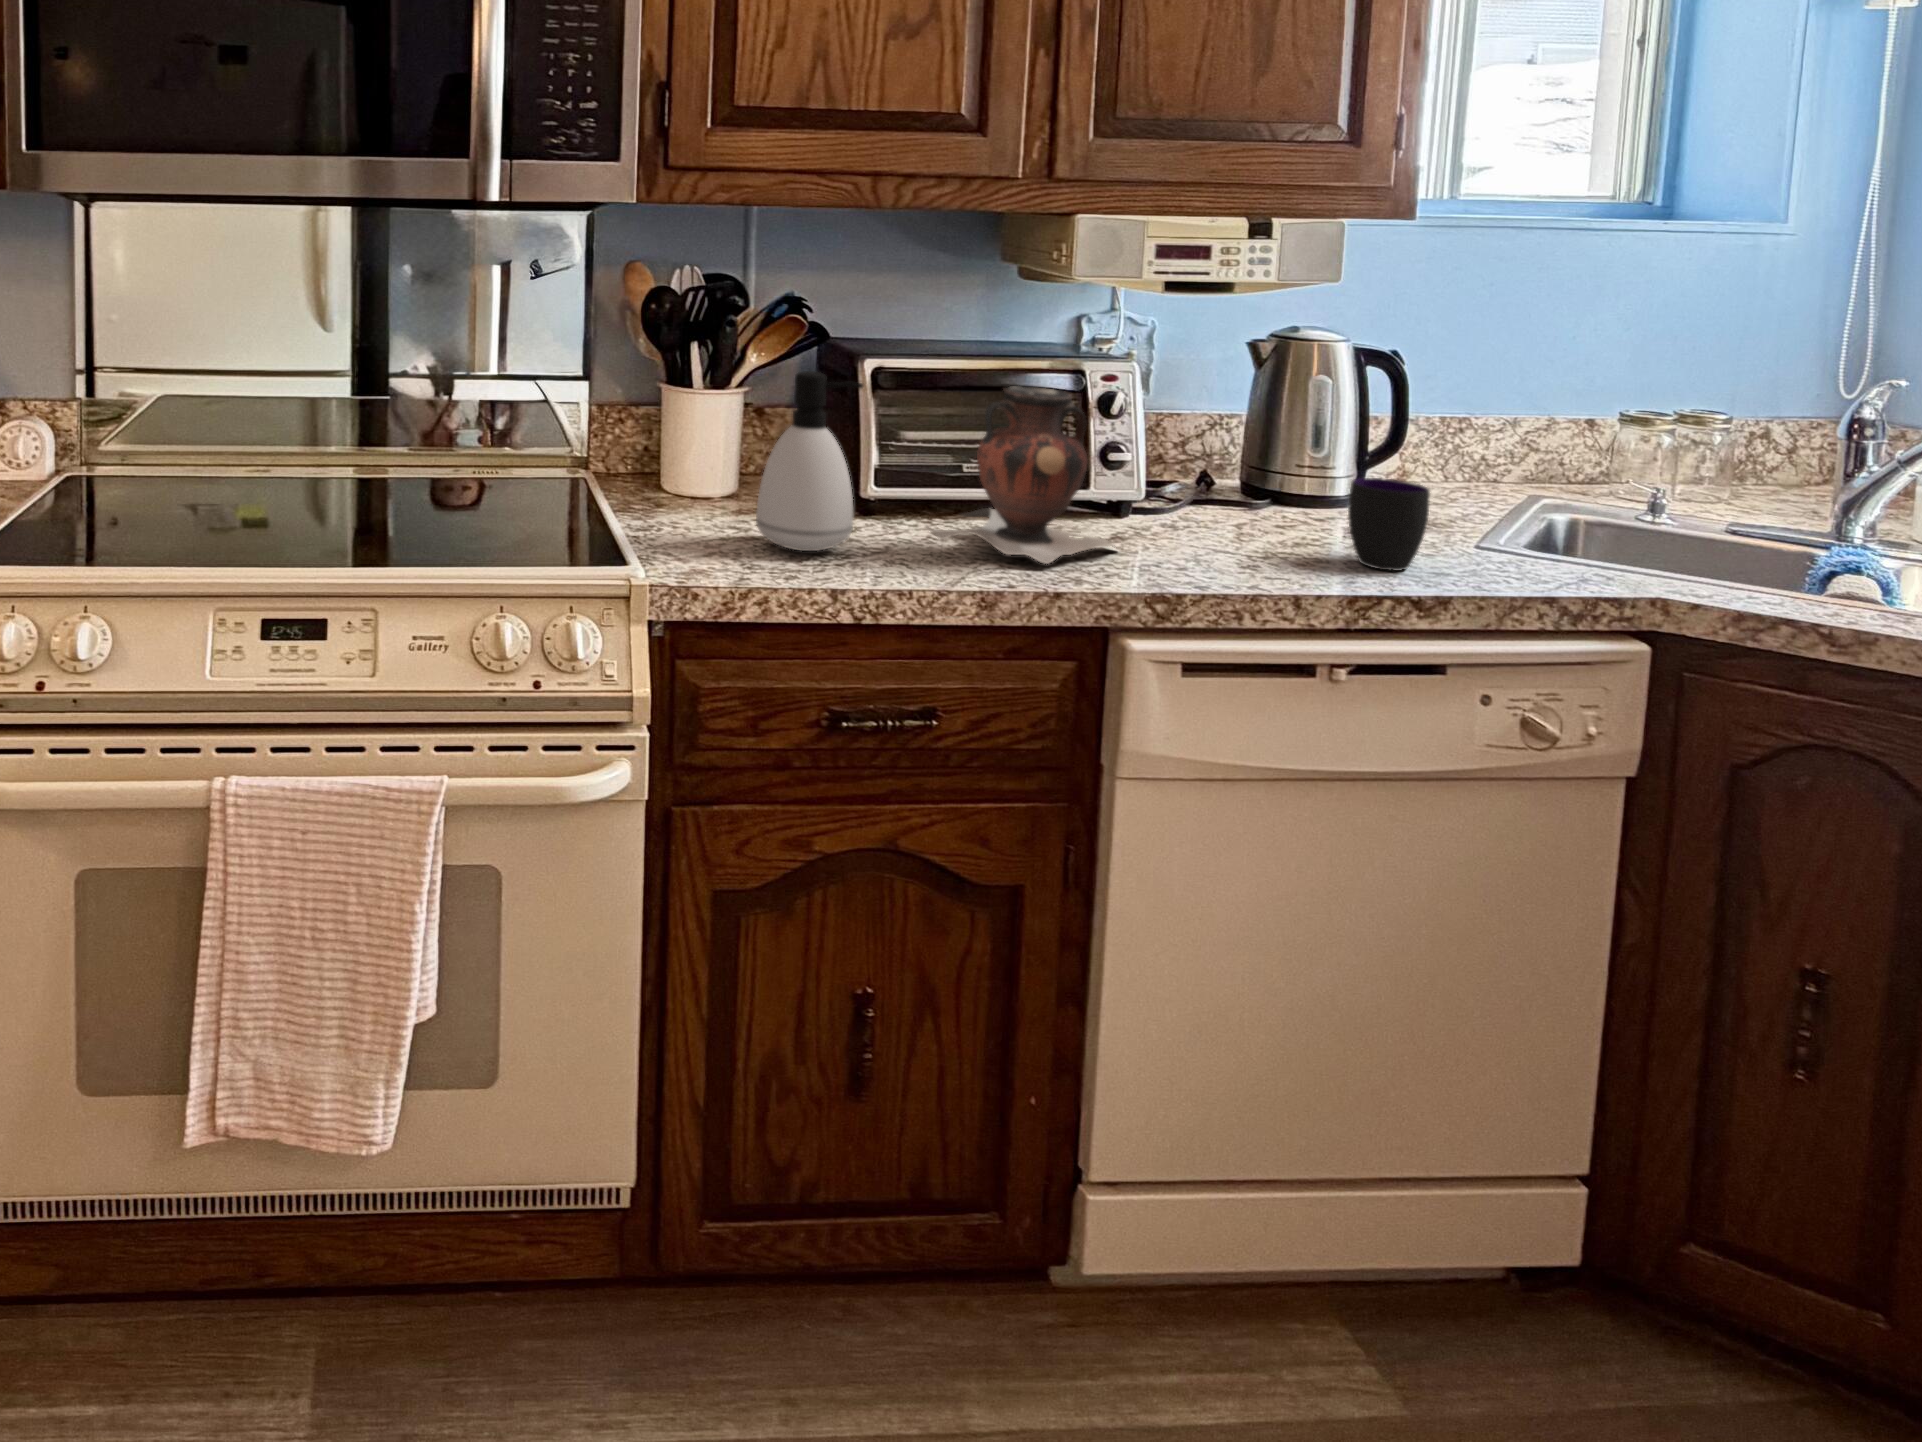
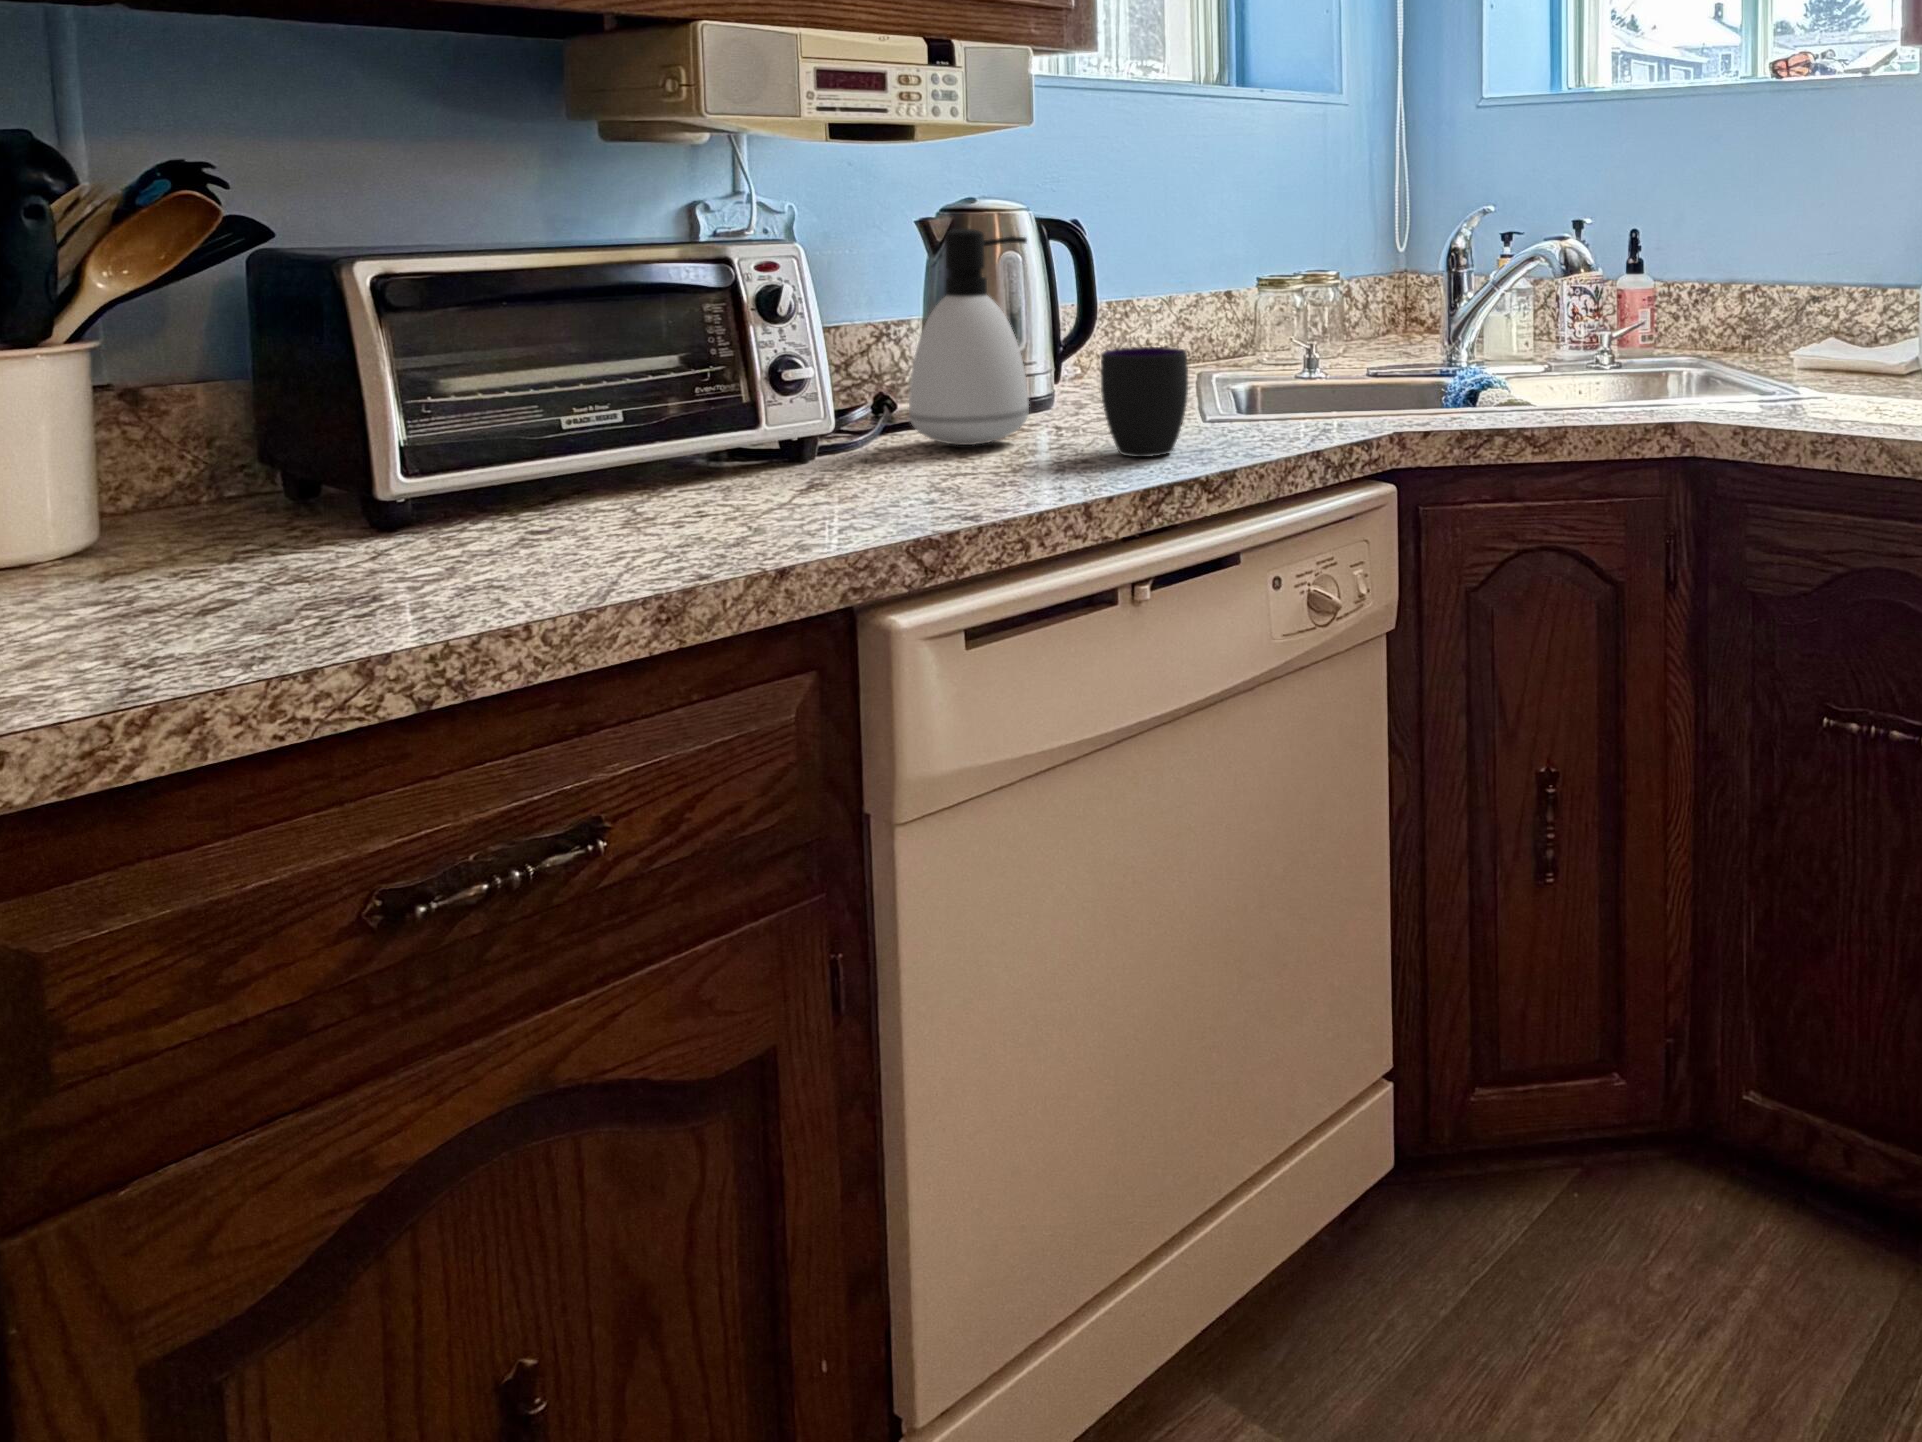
soap dispenser: present [756,371,863,551] -> present [909,229,1029,445]
vase: present [927,386,1112,564] -> none [519,260,836,532]

